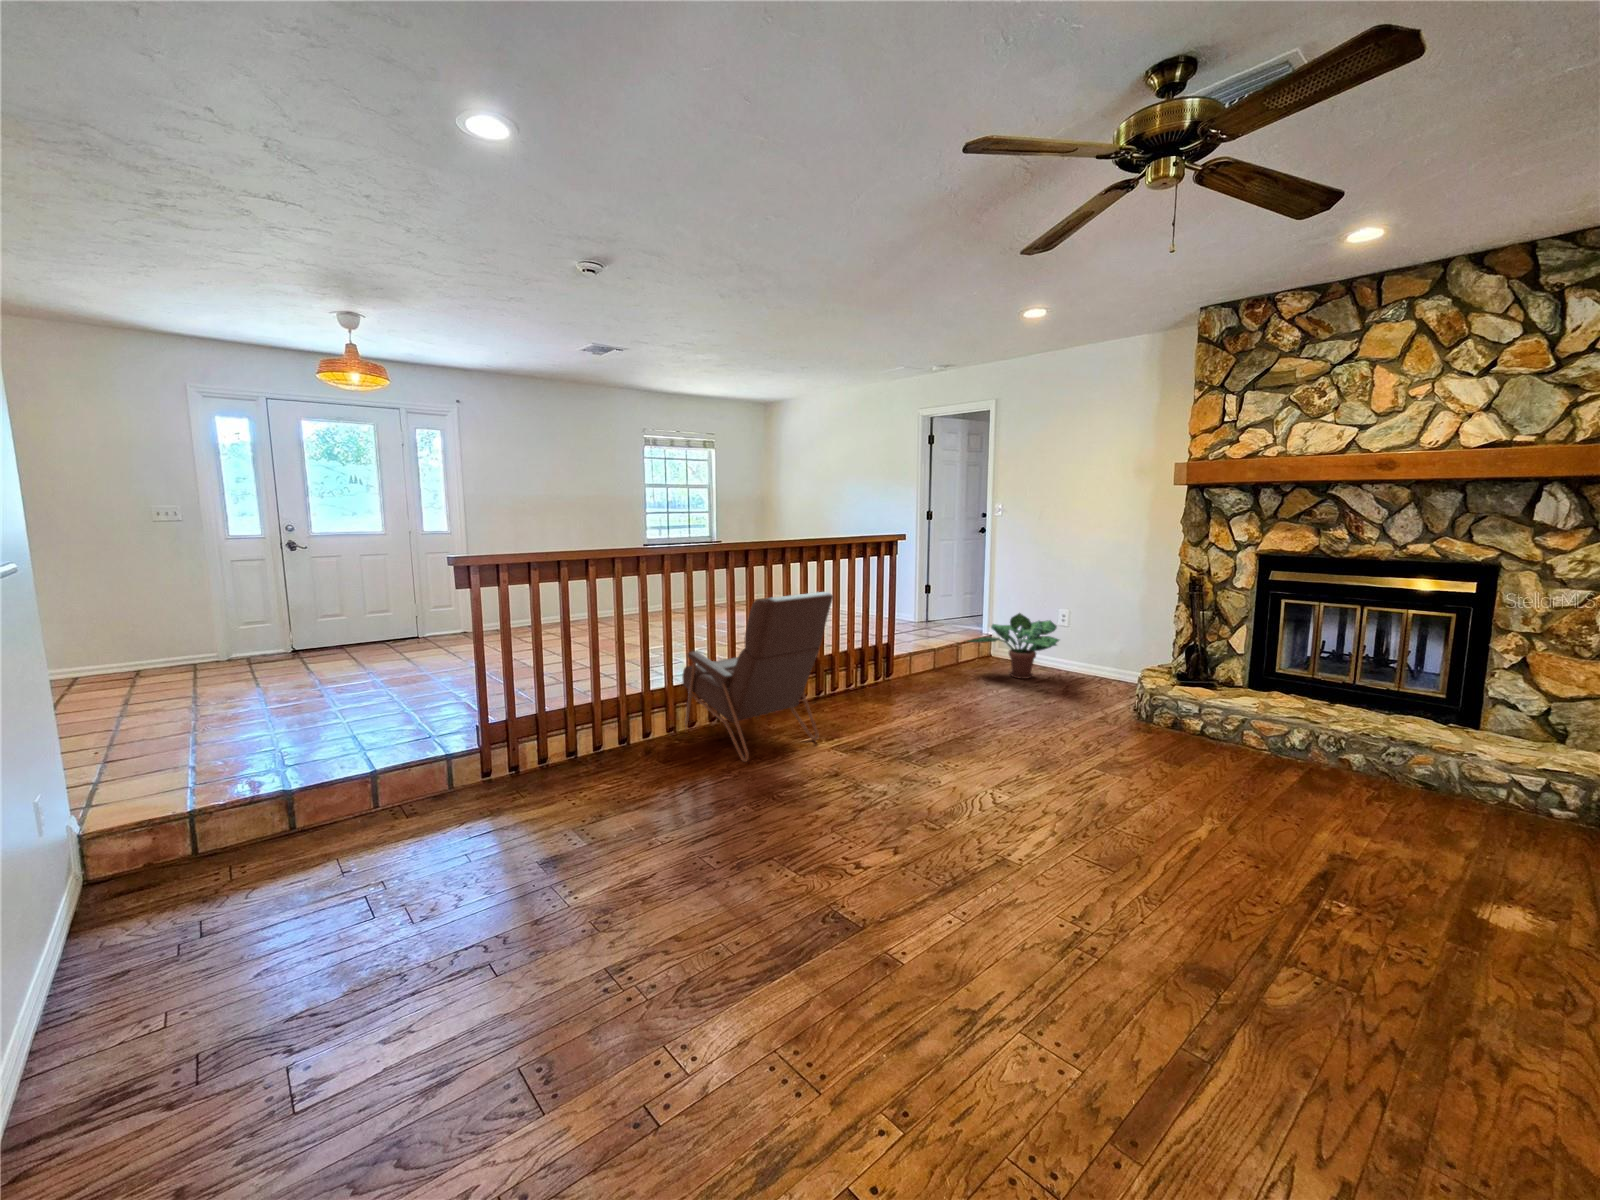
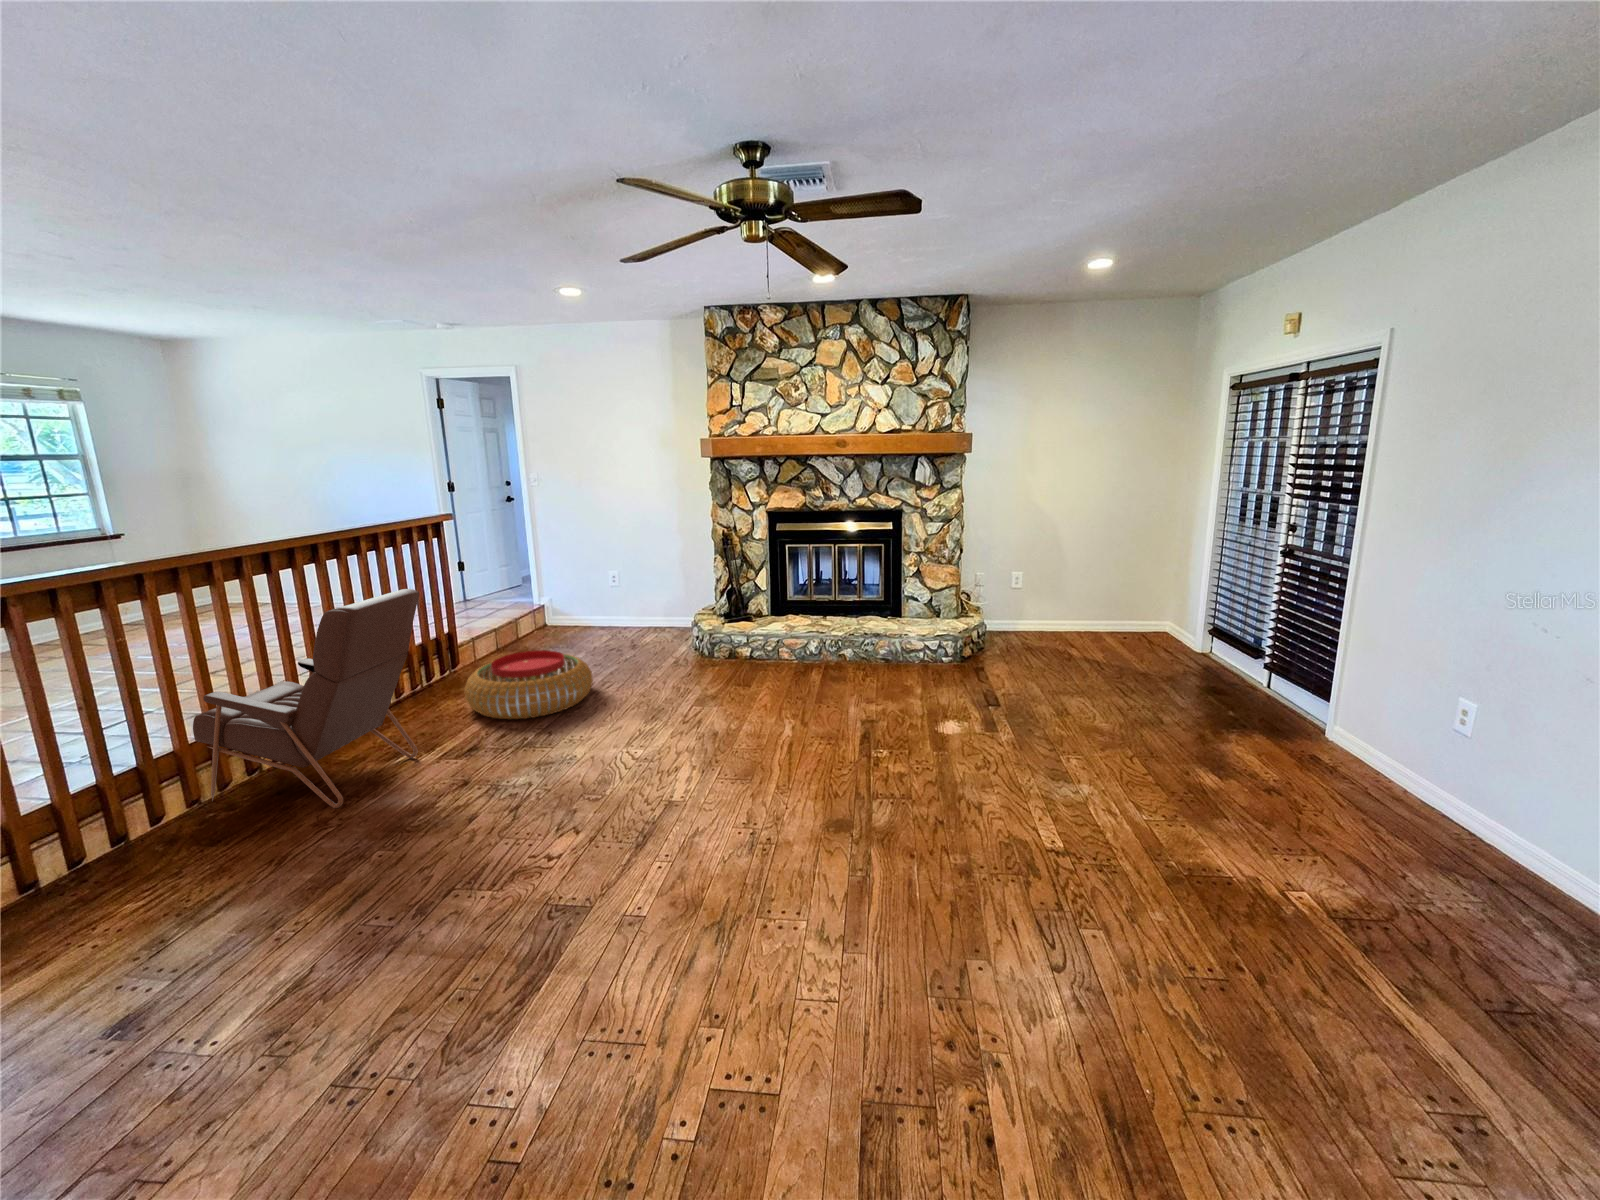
potted plant: present [967,613,1059,679] -> none [527,580,623,643]
pouf: none [876,670,995,736] -> present [464,650,593,719]

